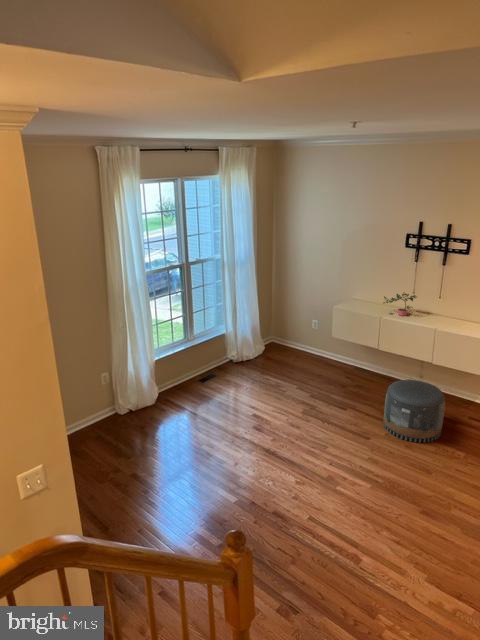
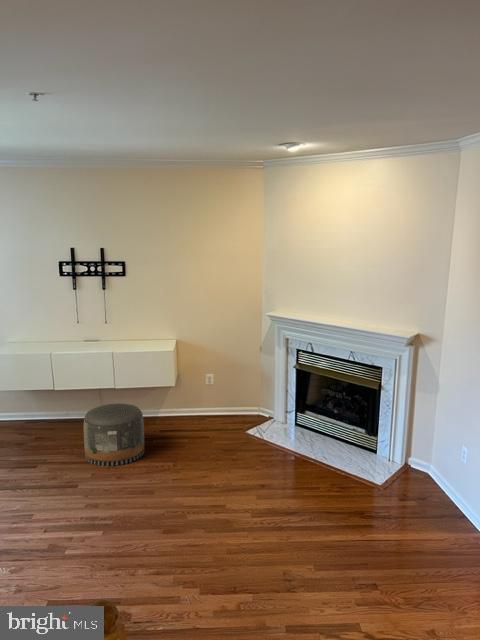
potted plant: present [383,293,416,316] -> none [48,322,85,347]

